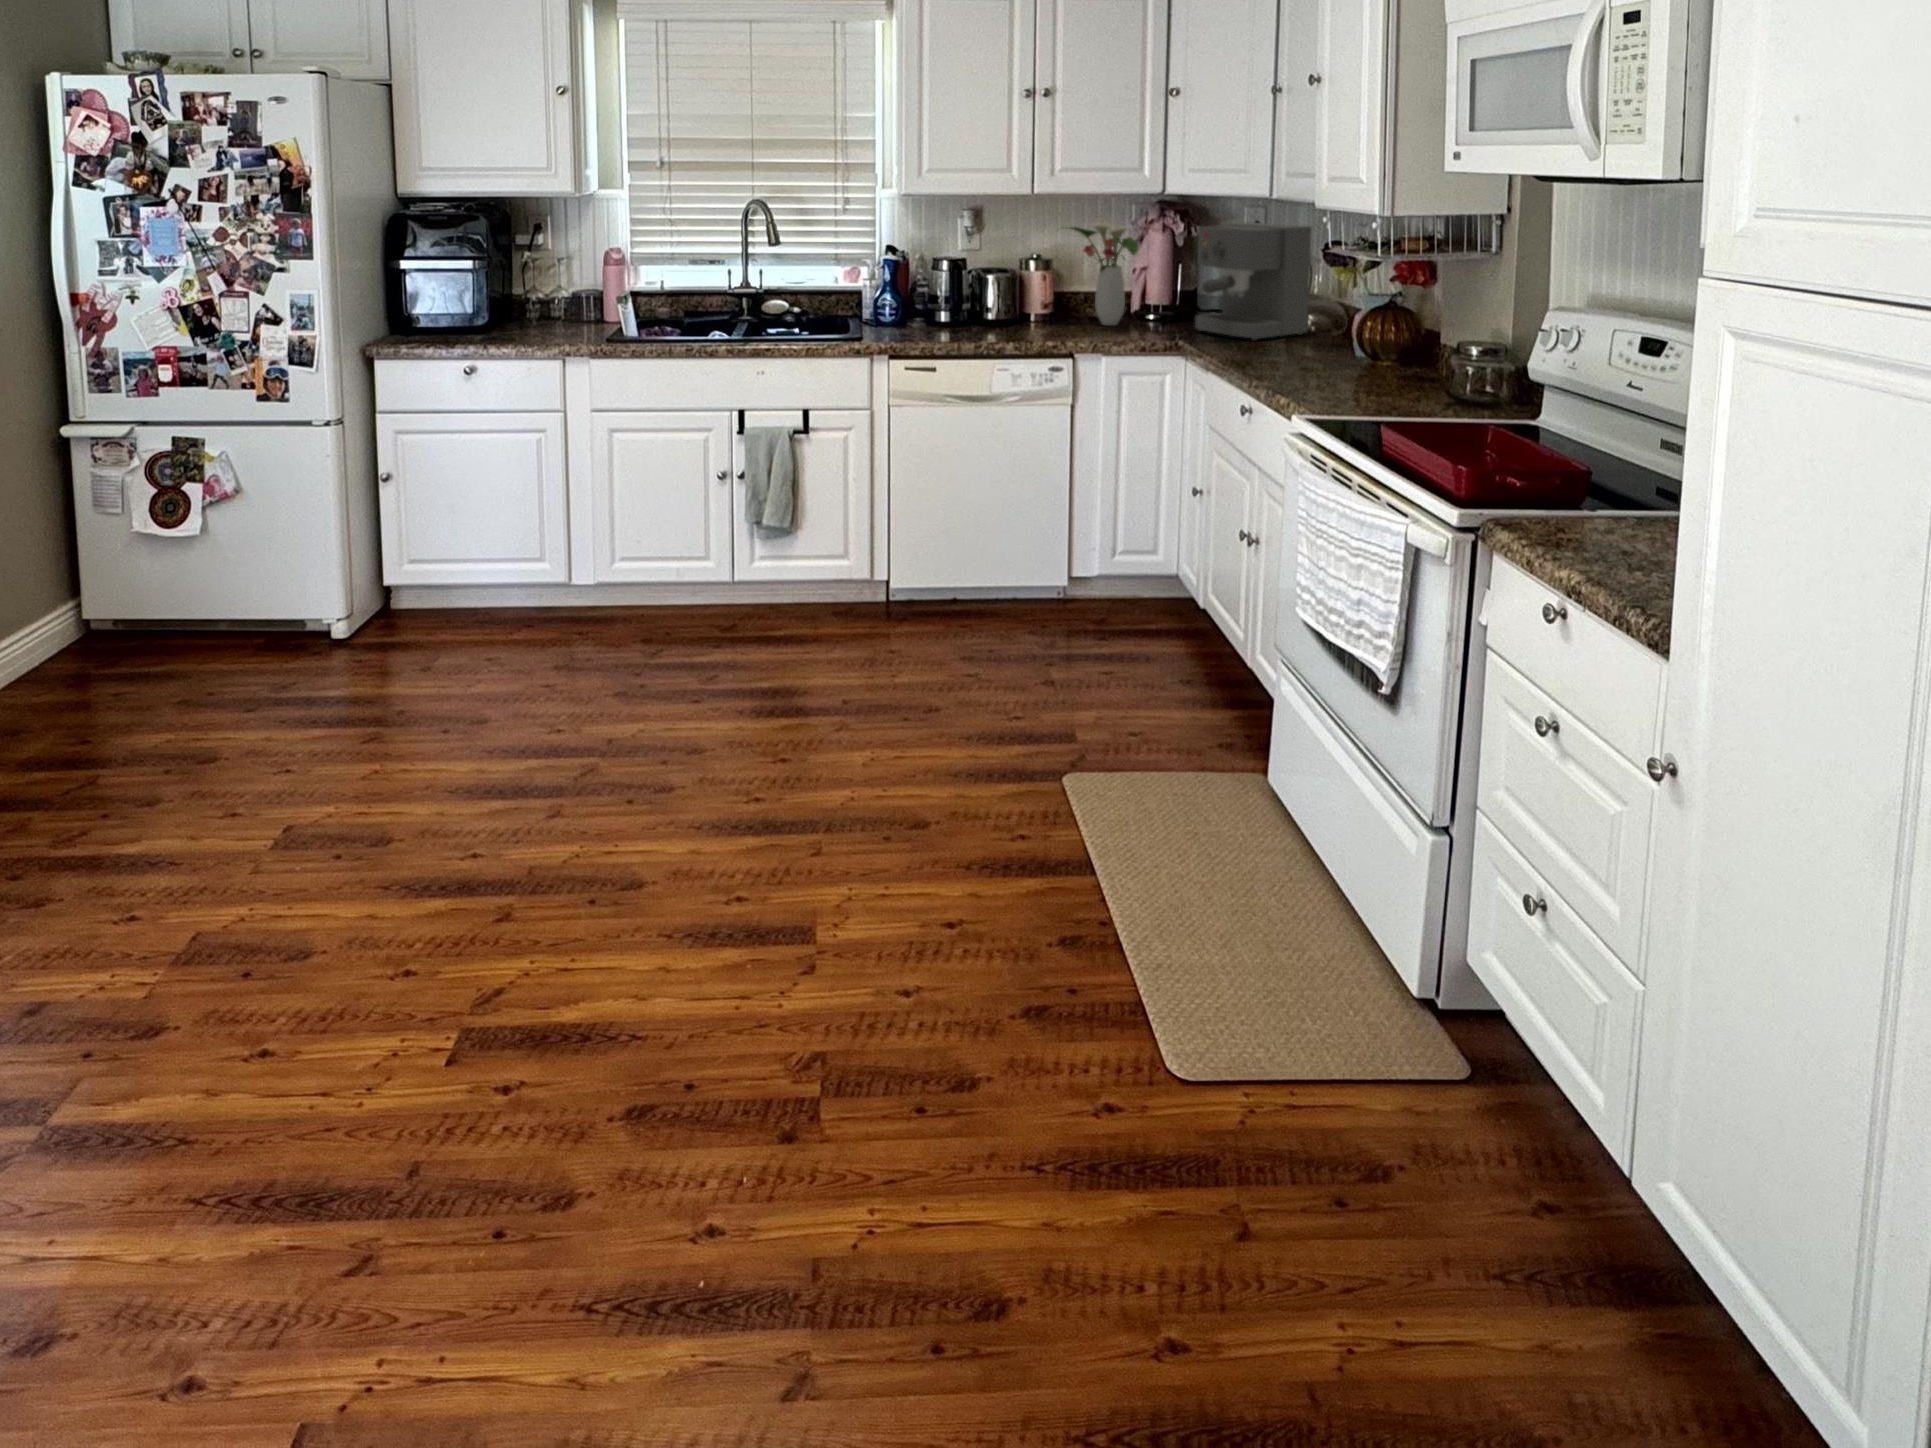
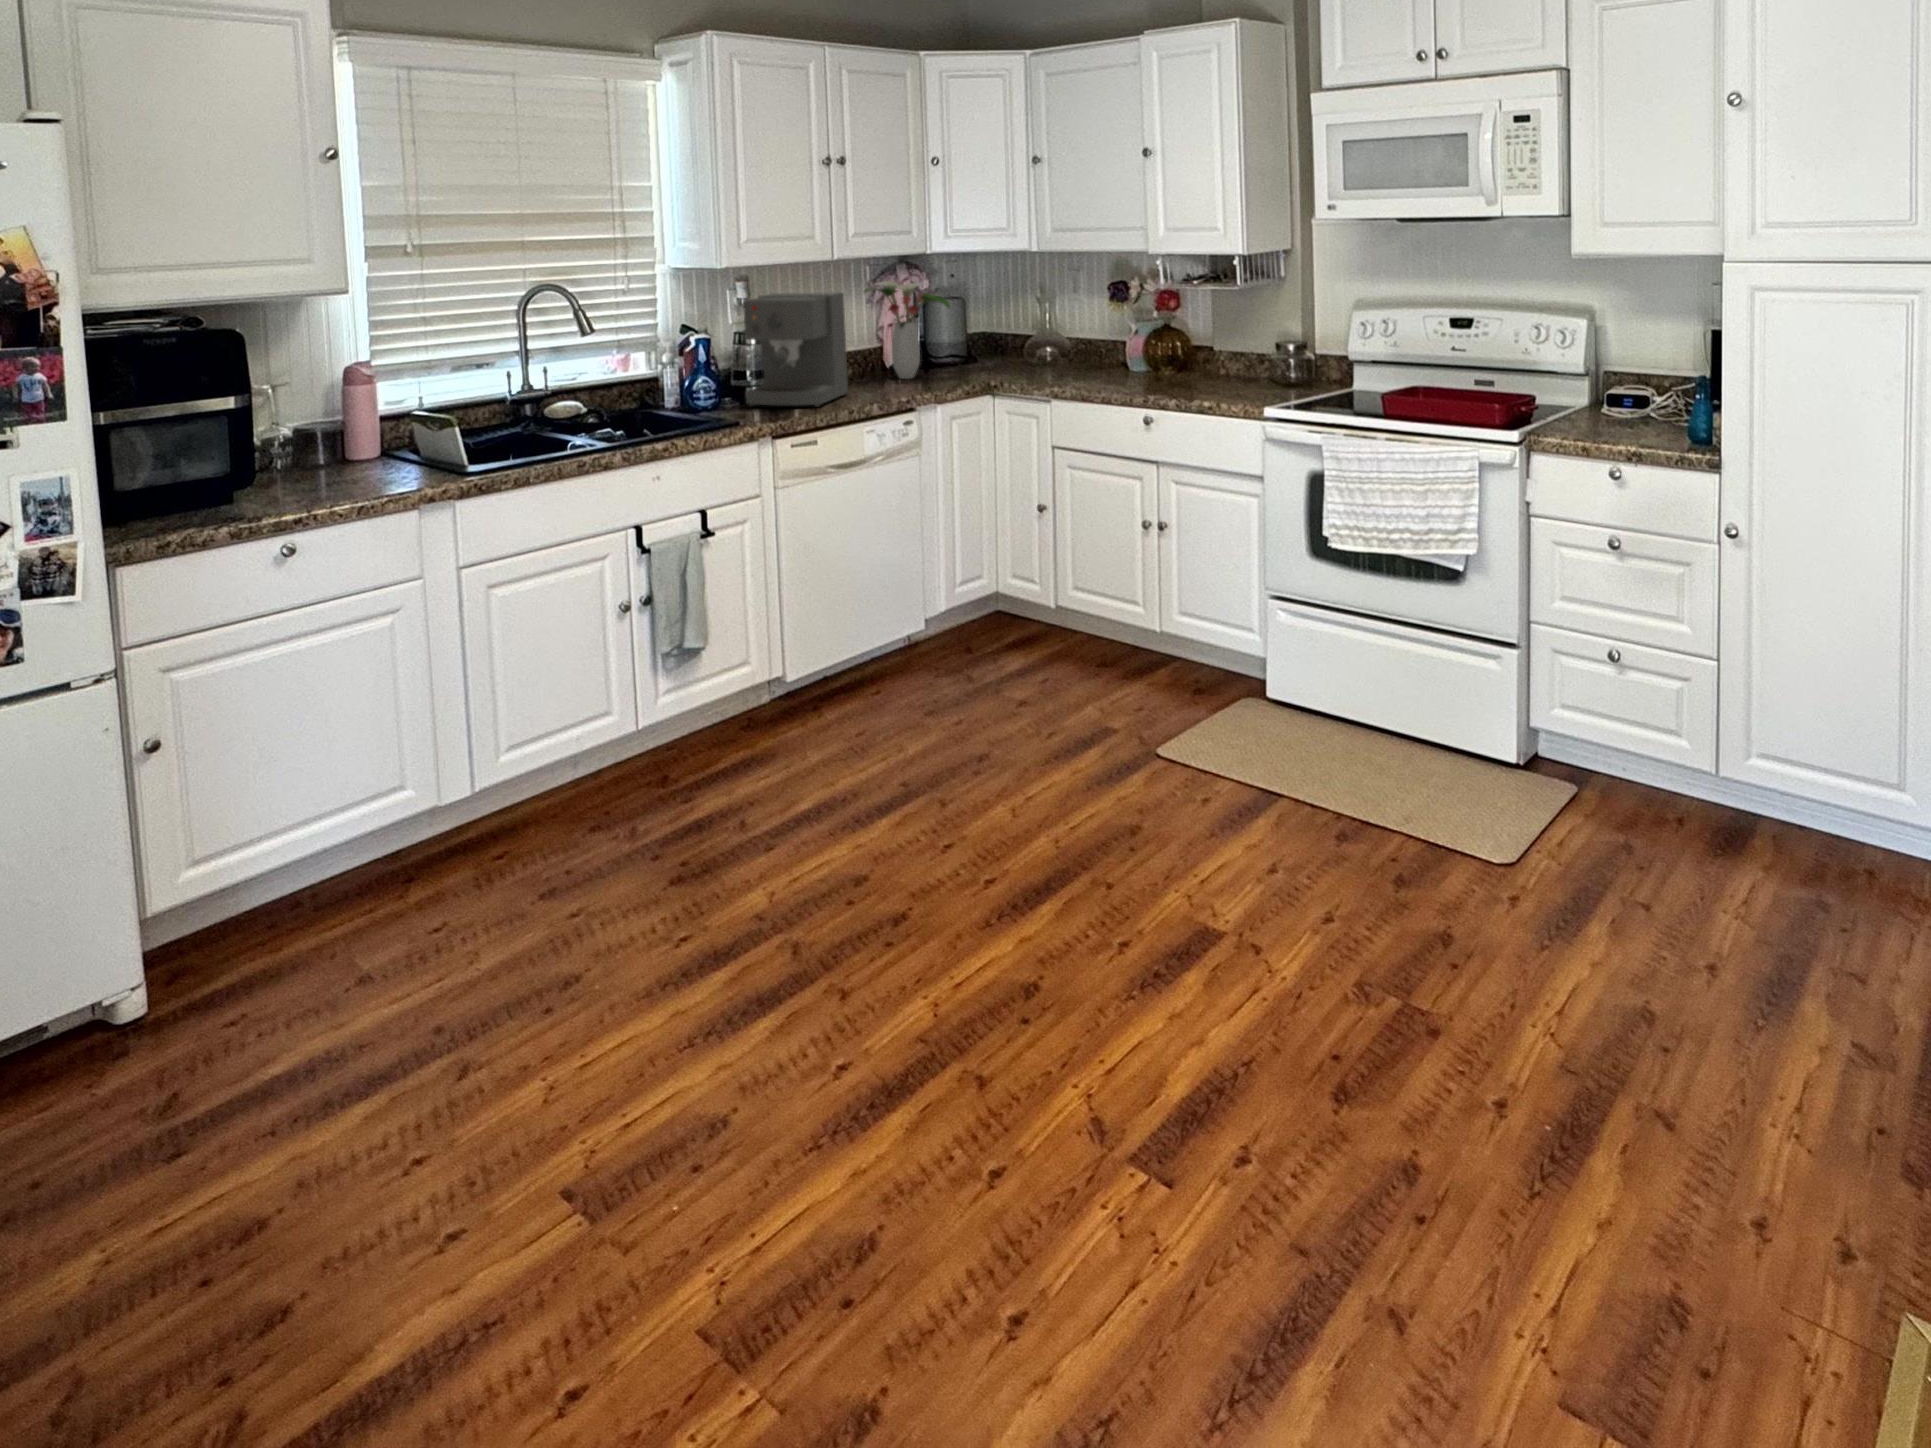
coffee maker: present [1195,223,1312,341] -> present [743,292,848,407]

